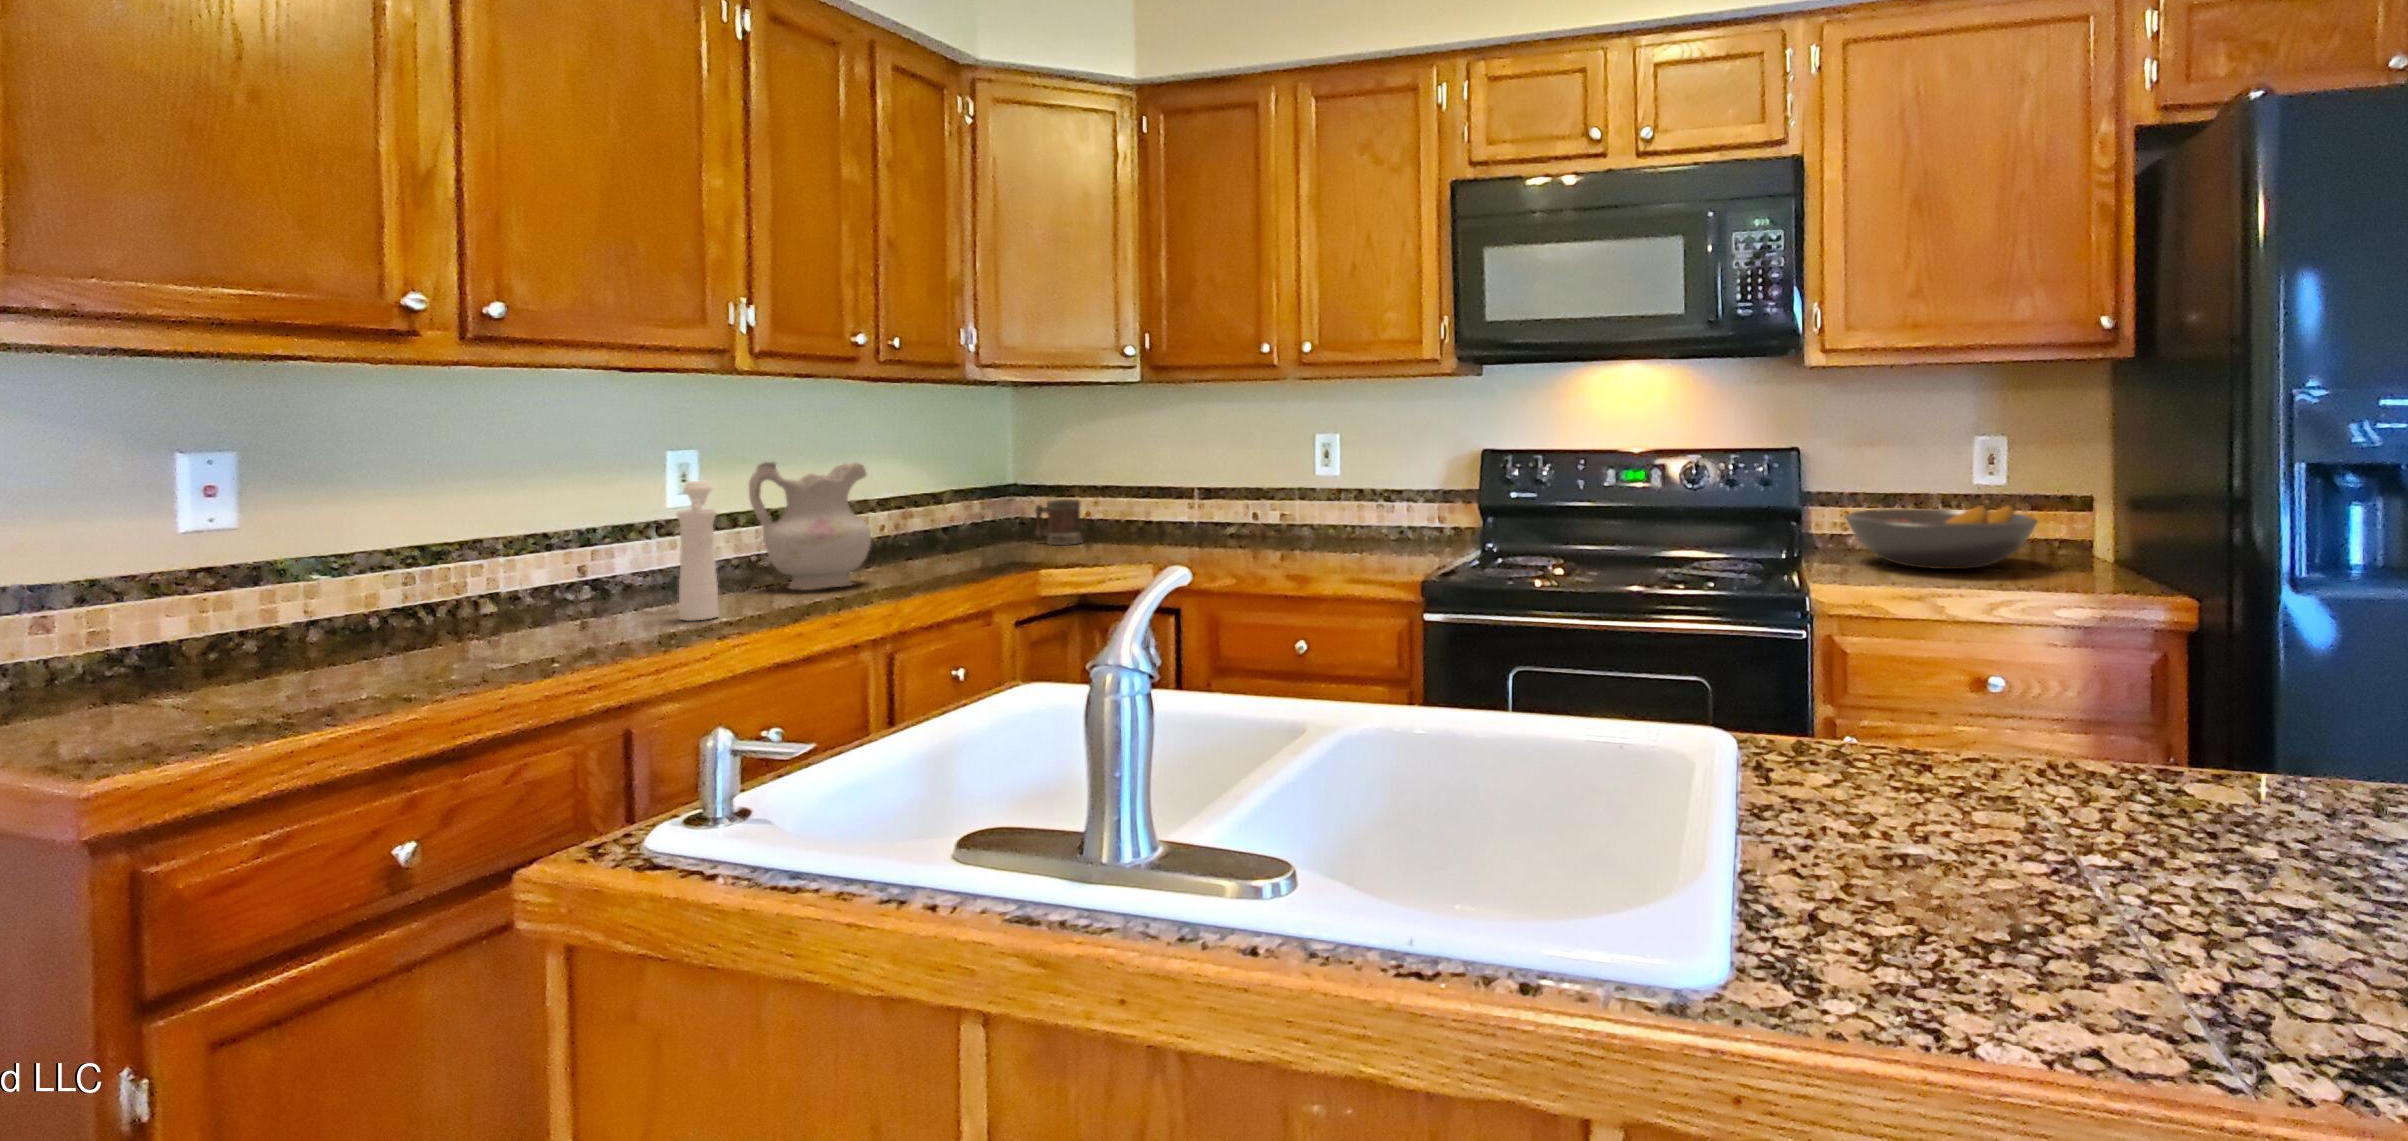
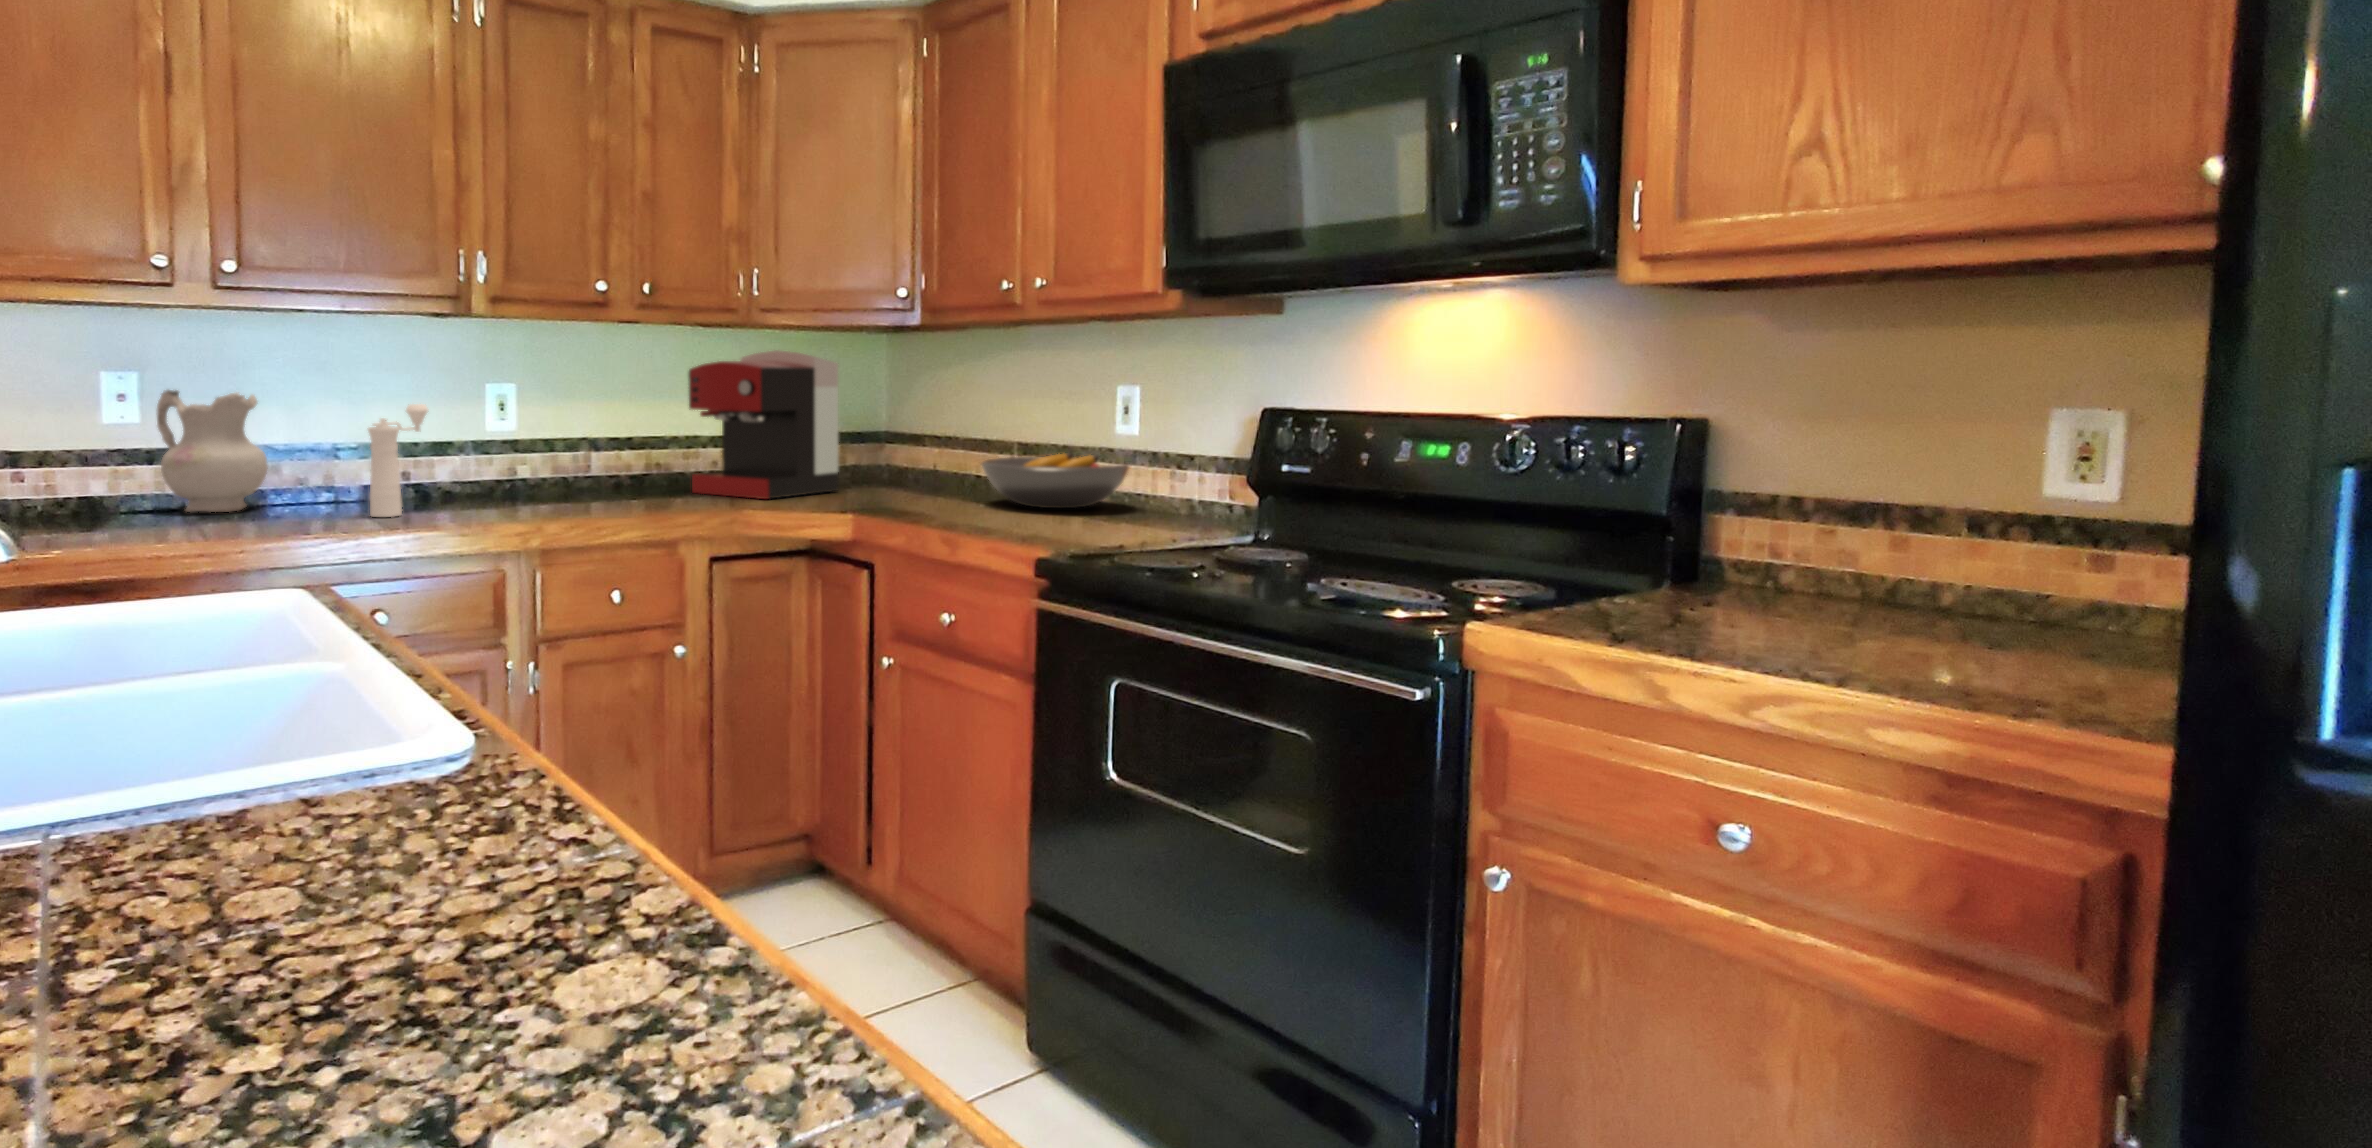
coffee maker: none [899,407,1038,562] -> present [688,350,839,499]
ceramic pitcher: present [749,462,871,590] -> present [157,390,267,512]
mug: present [1035,499,1083,545] -> none [856,446,898,491]
fruit bowl: present [1844,505,2037,569] -> present [981,453,1129,508]

